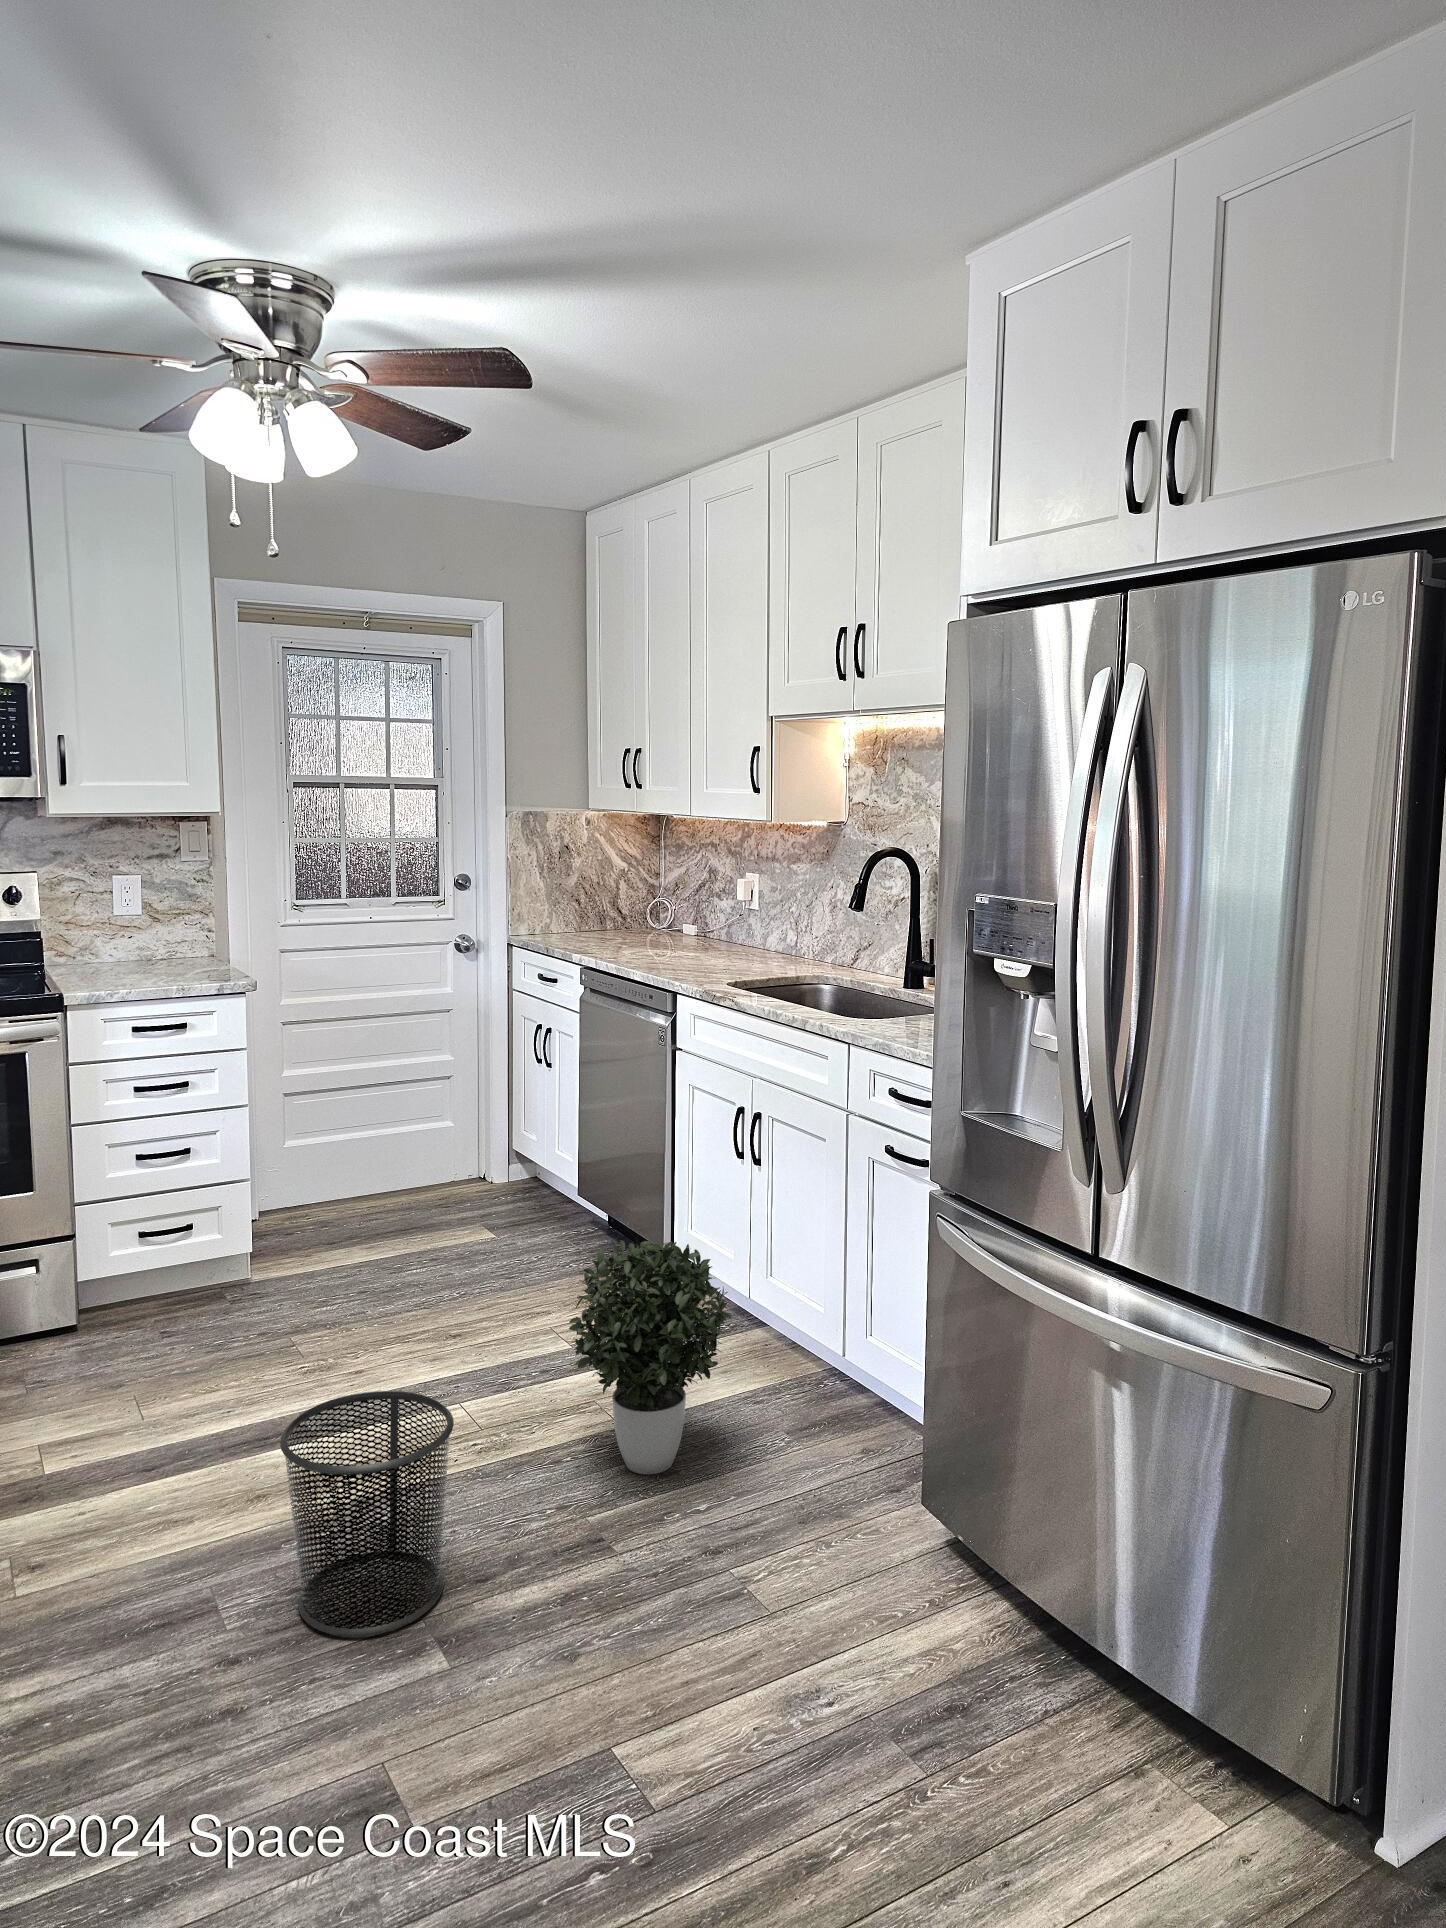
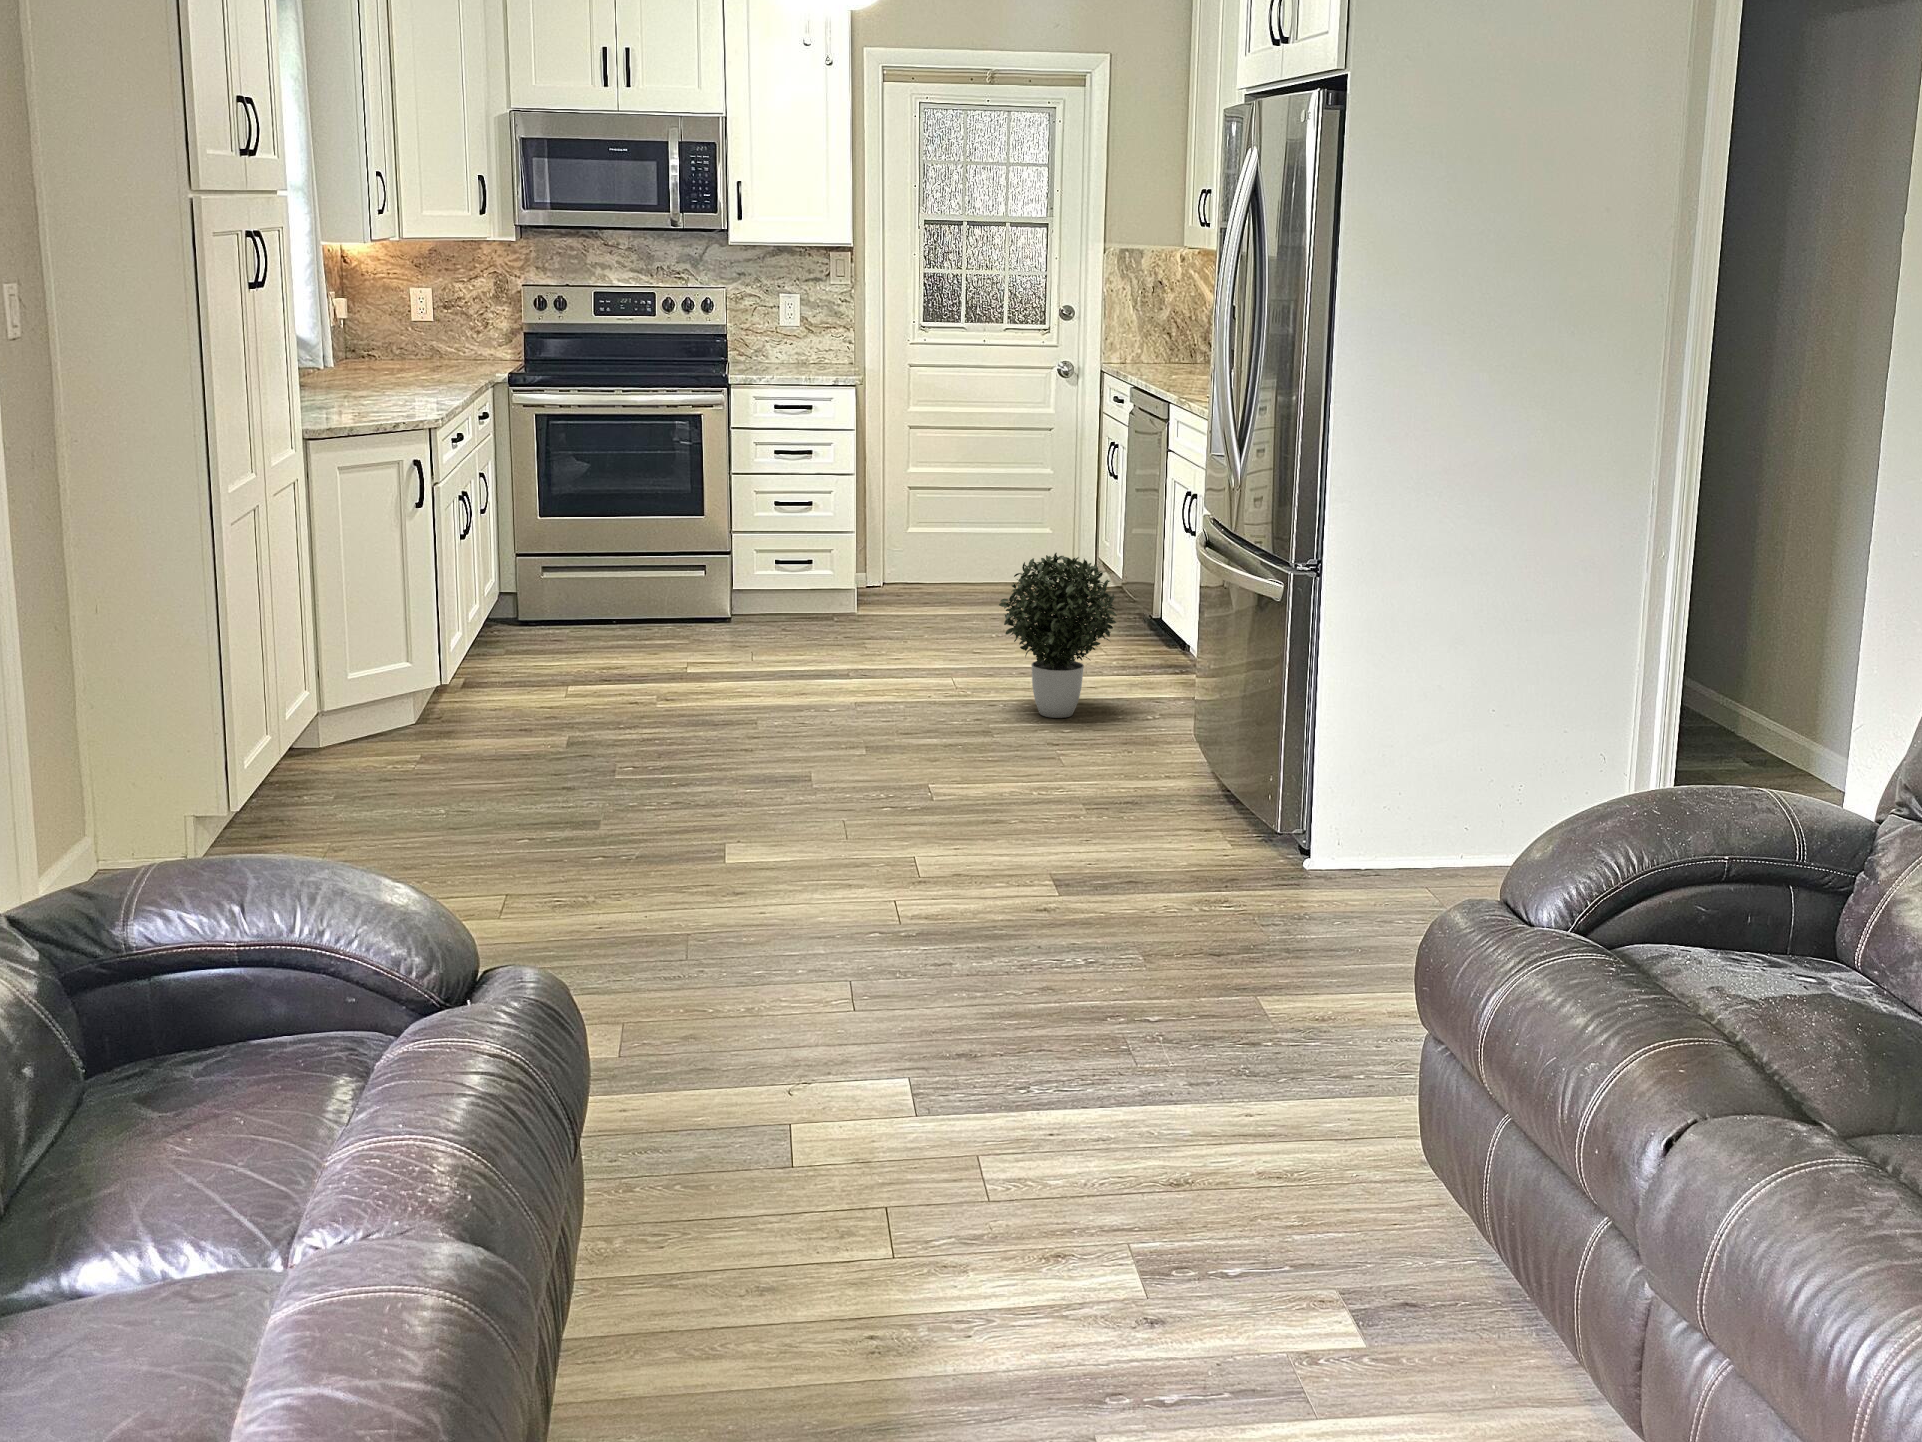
trash can: present [280,1391,454,1637] -> none [796,614,899,742]

